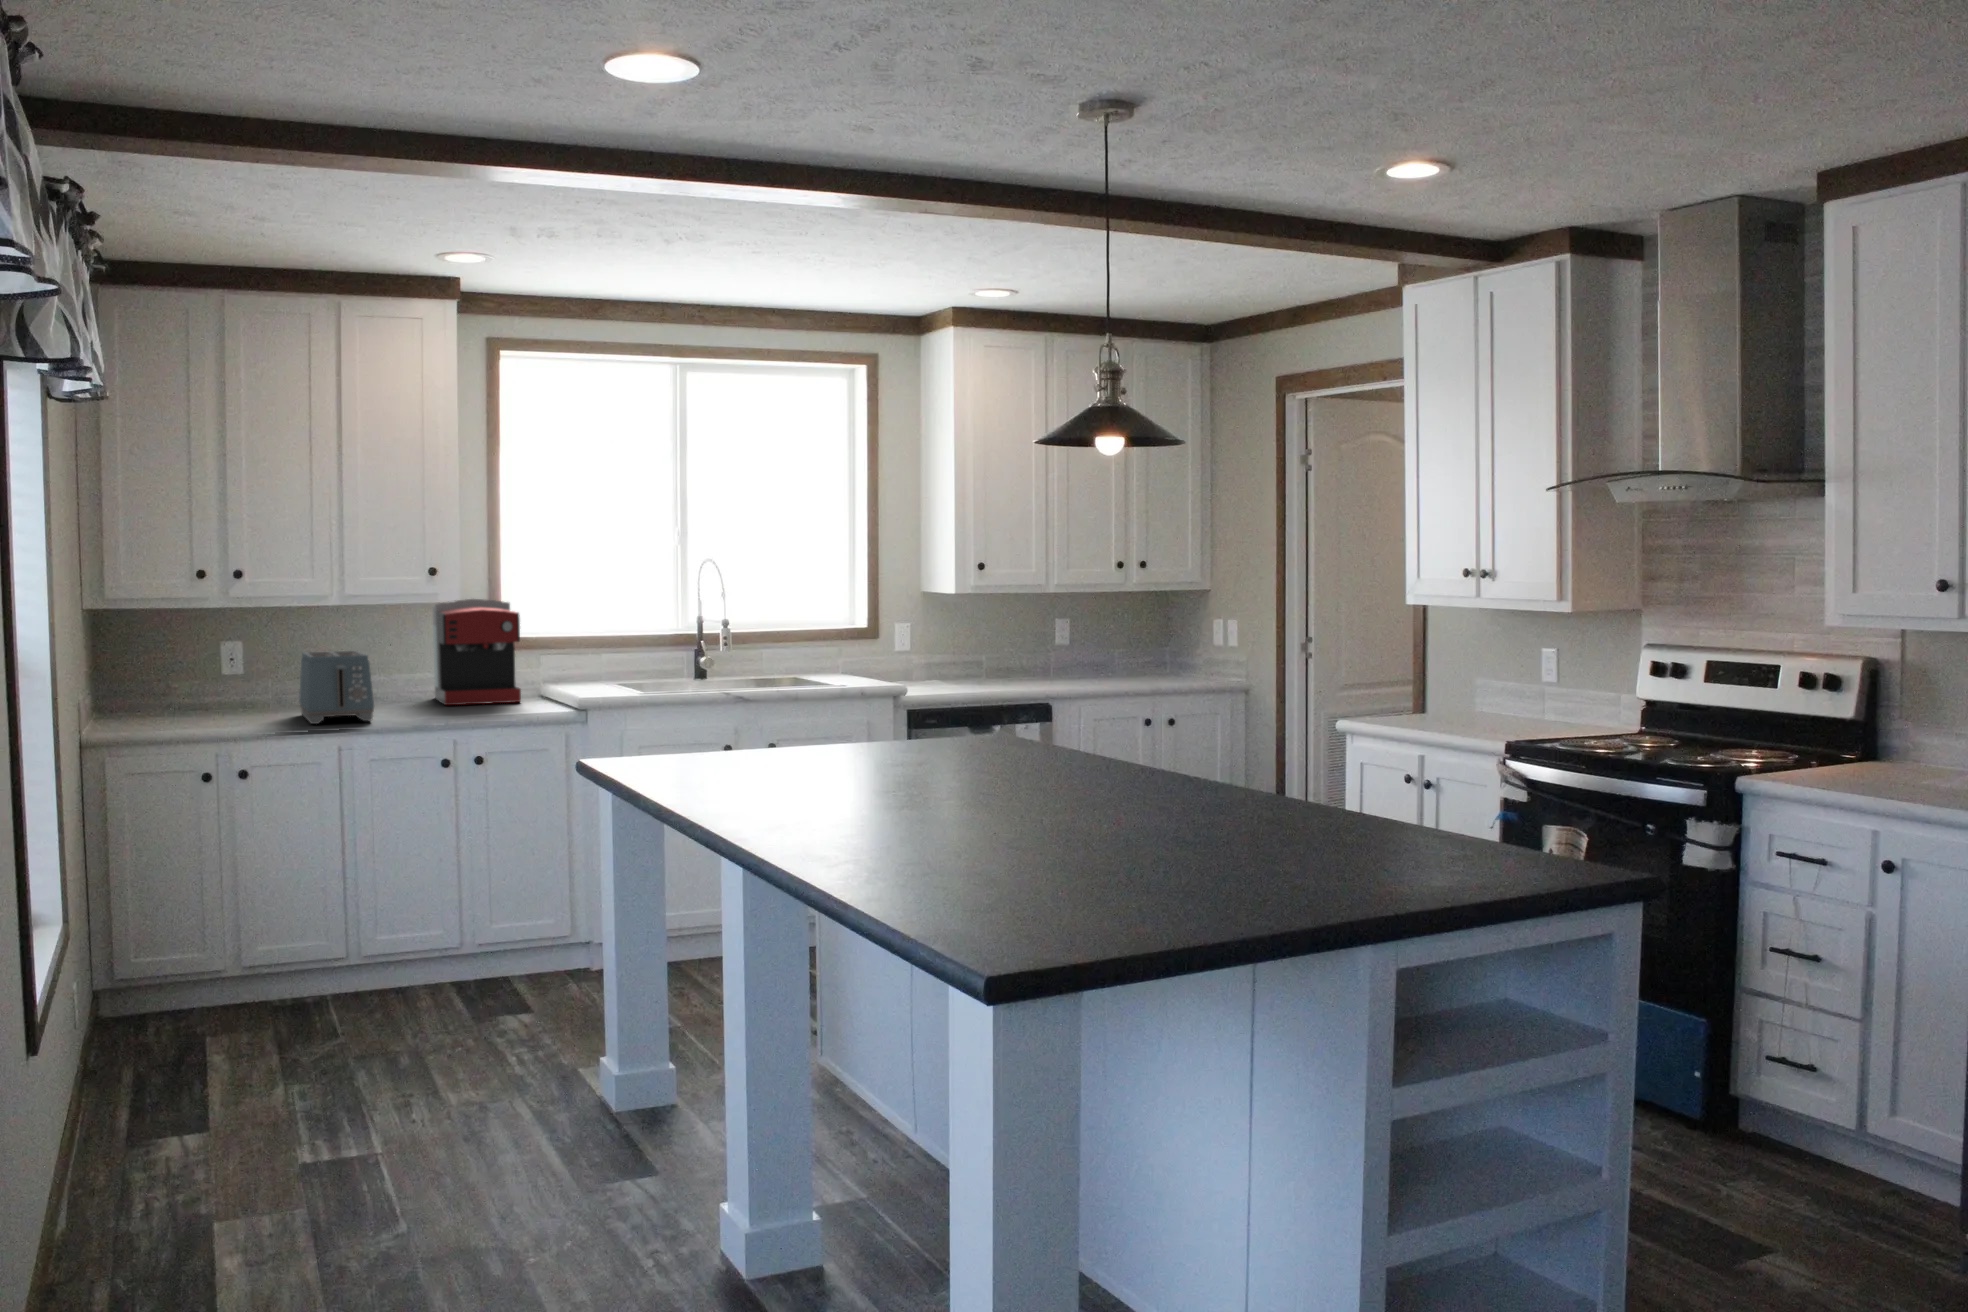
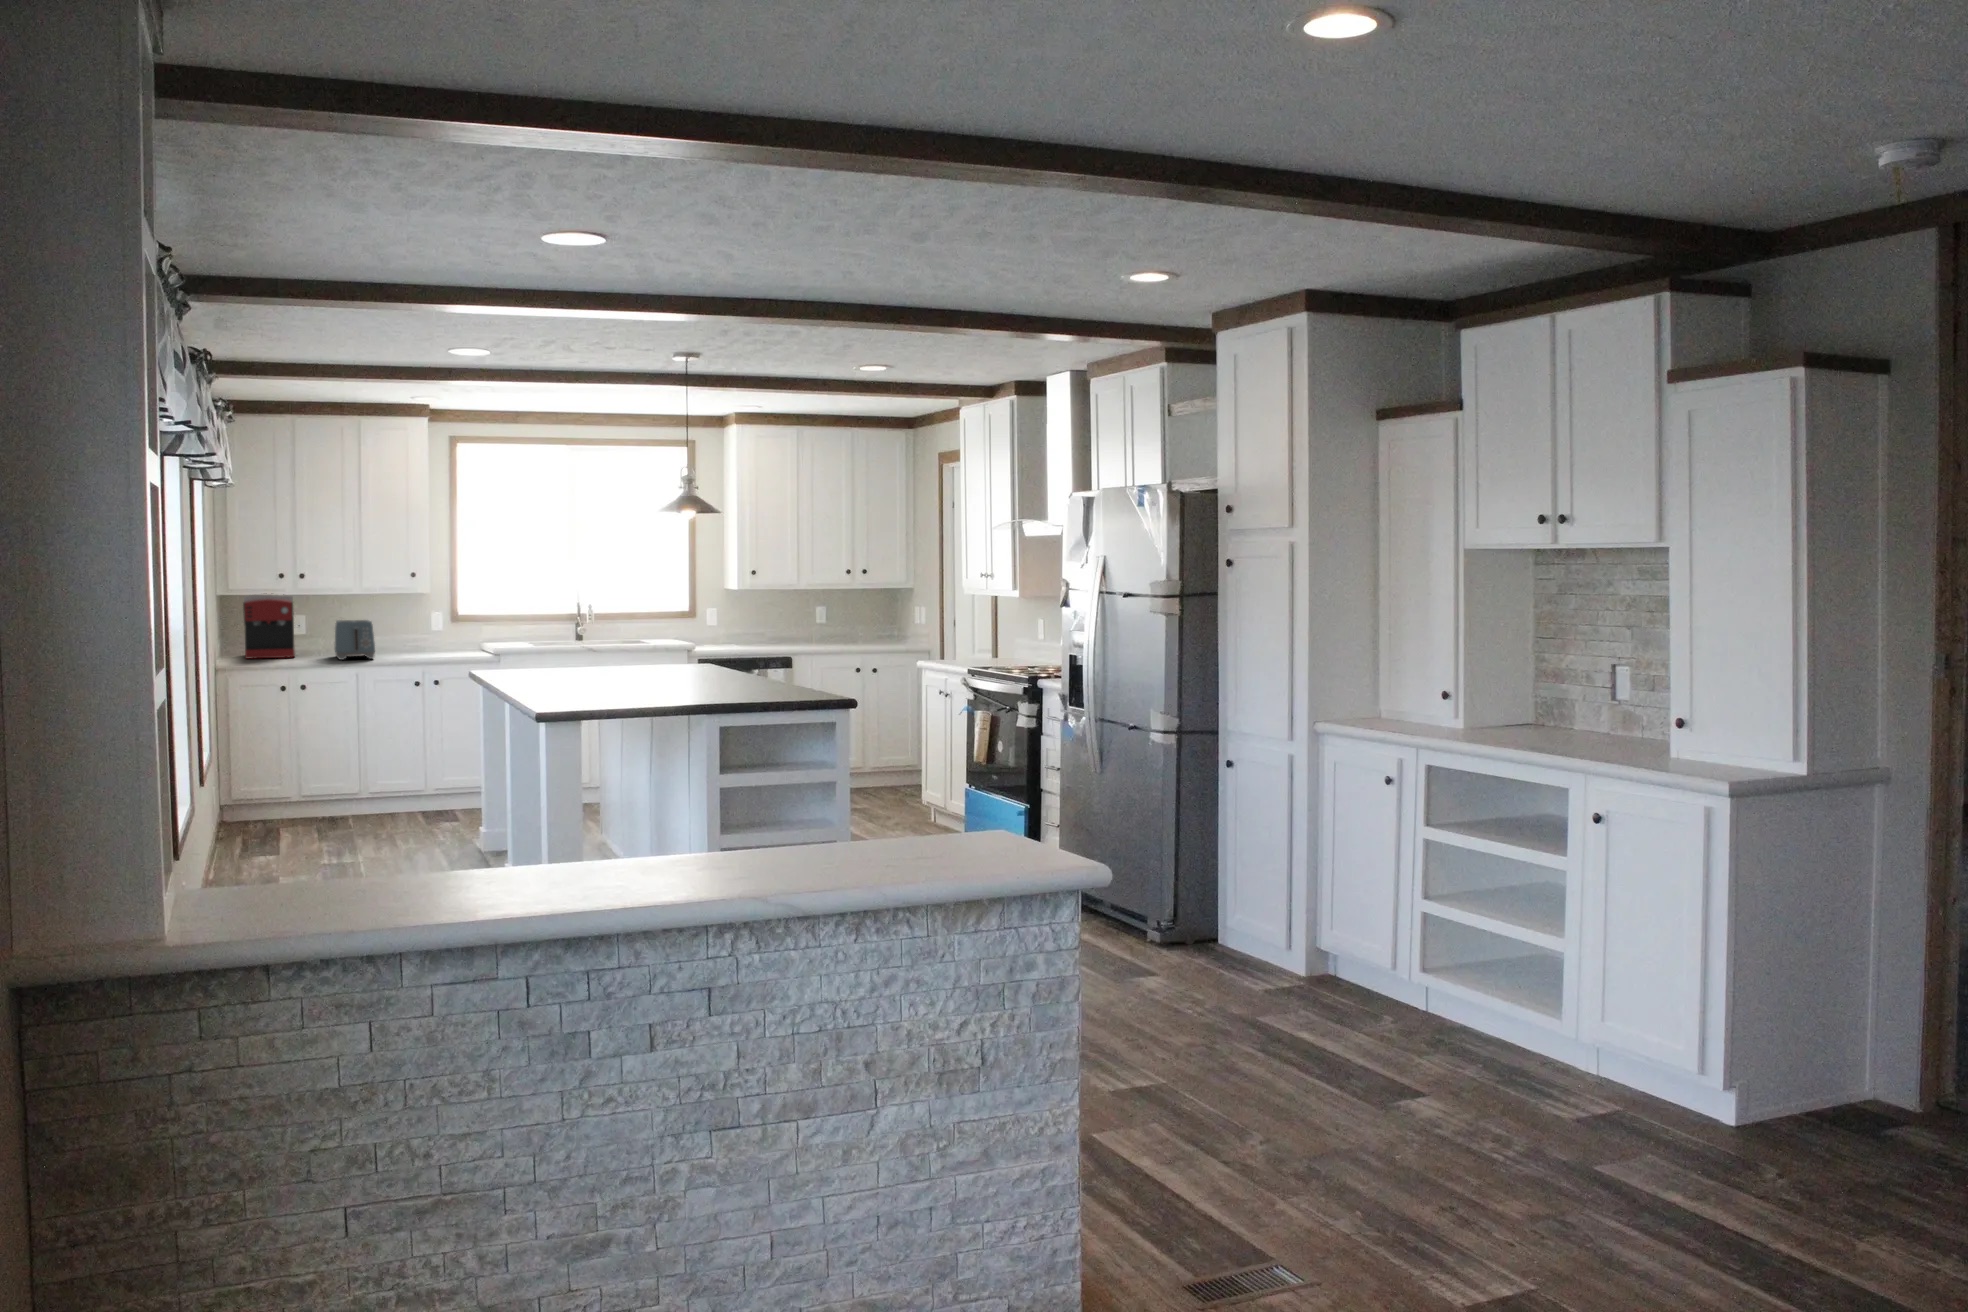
coffee maker: present [432,599,521,705] -> present [243,594,295,659]

